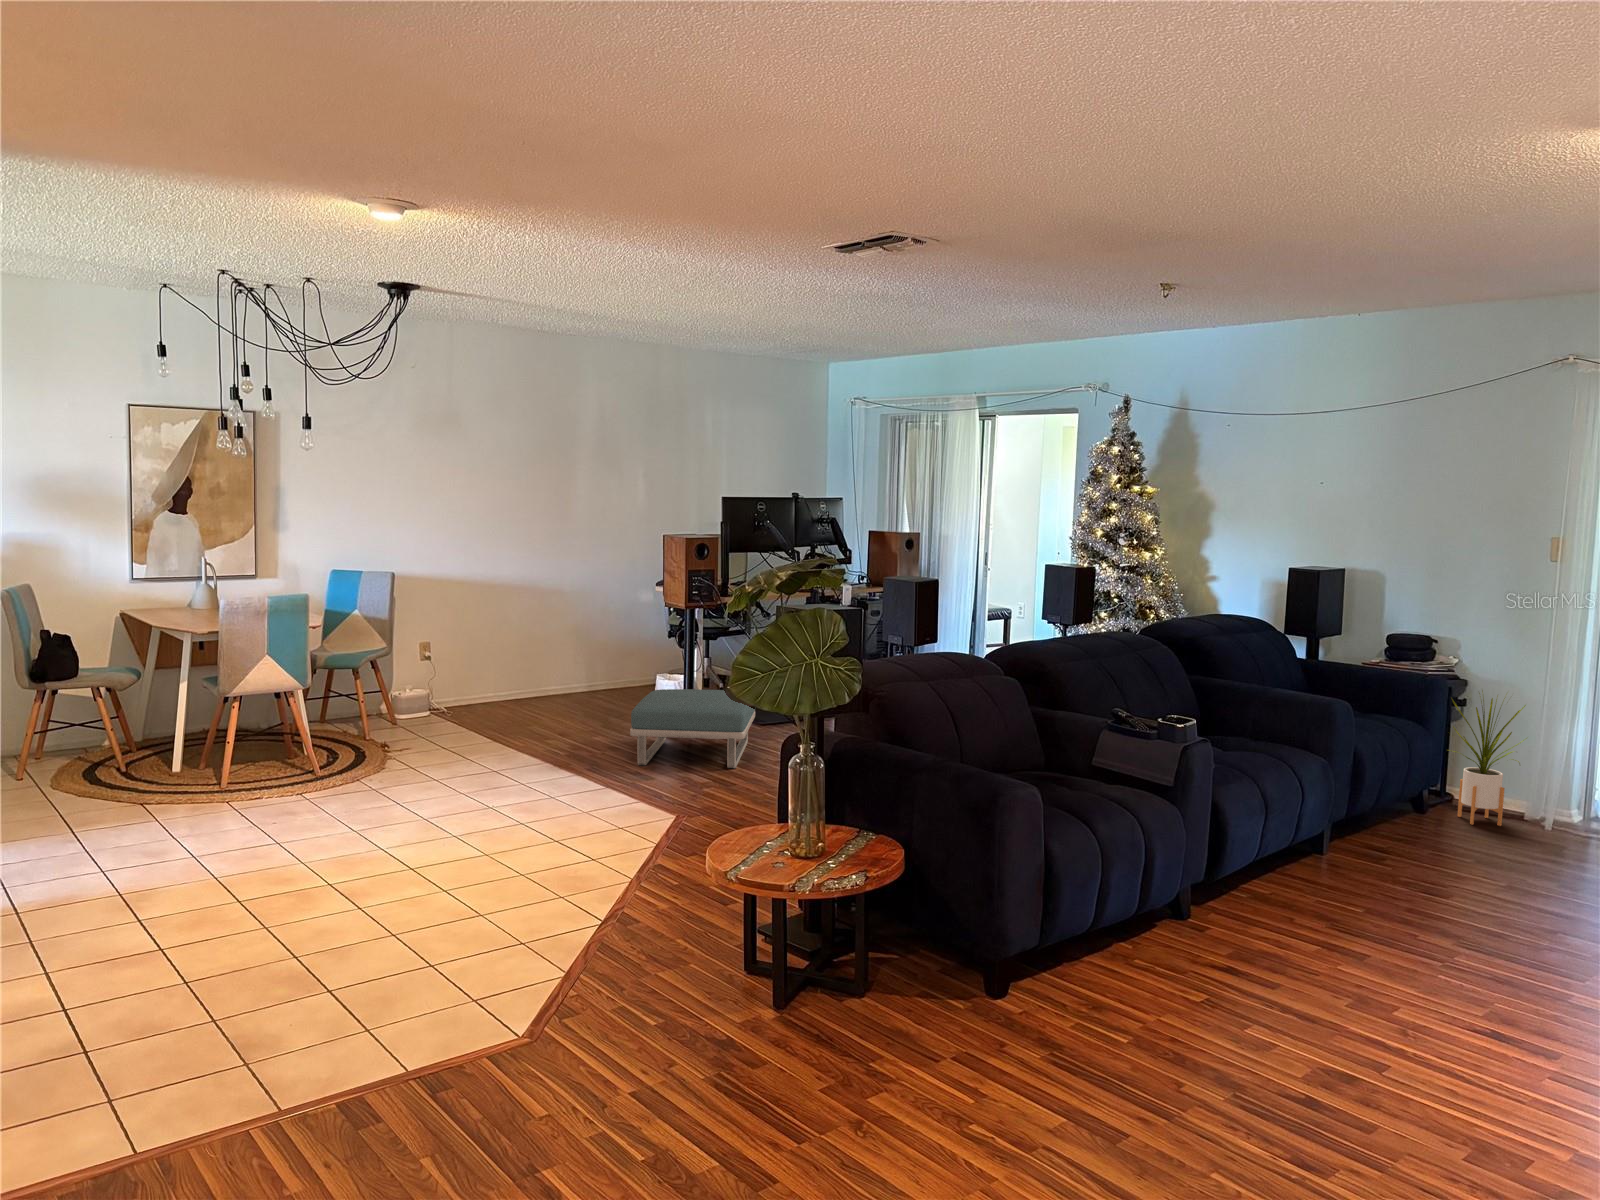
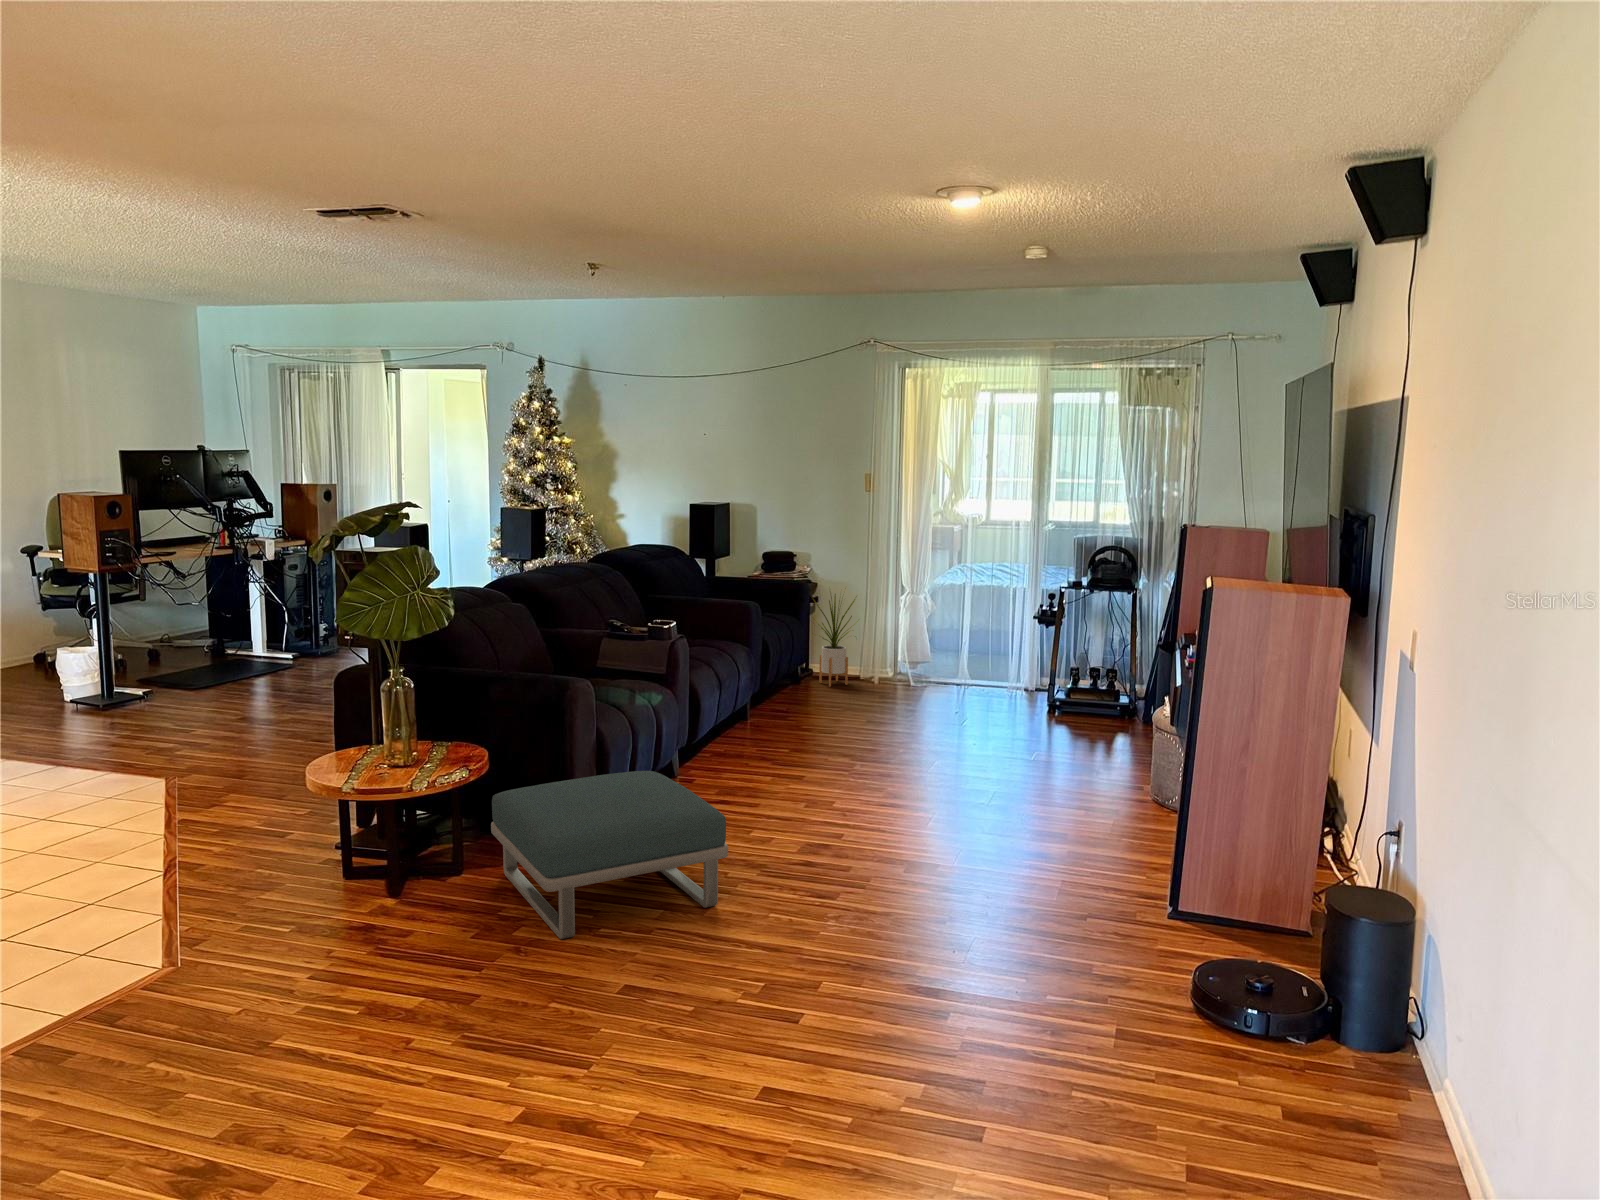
footstool: present [630,689,755,768] -> present [491,771,728,939]

